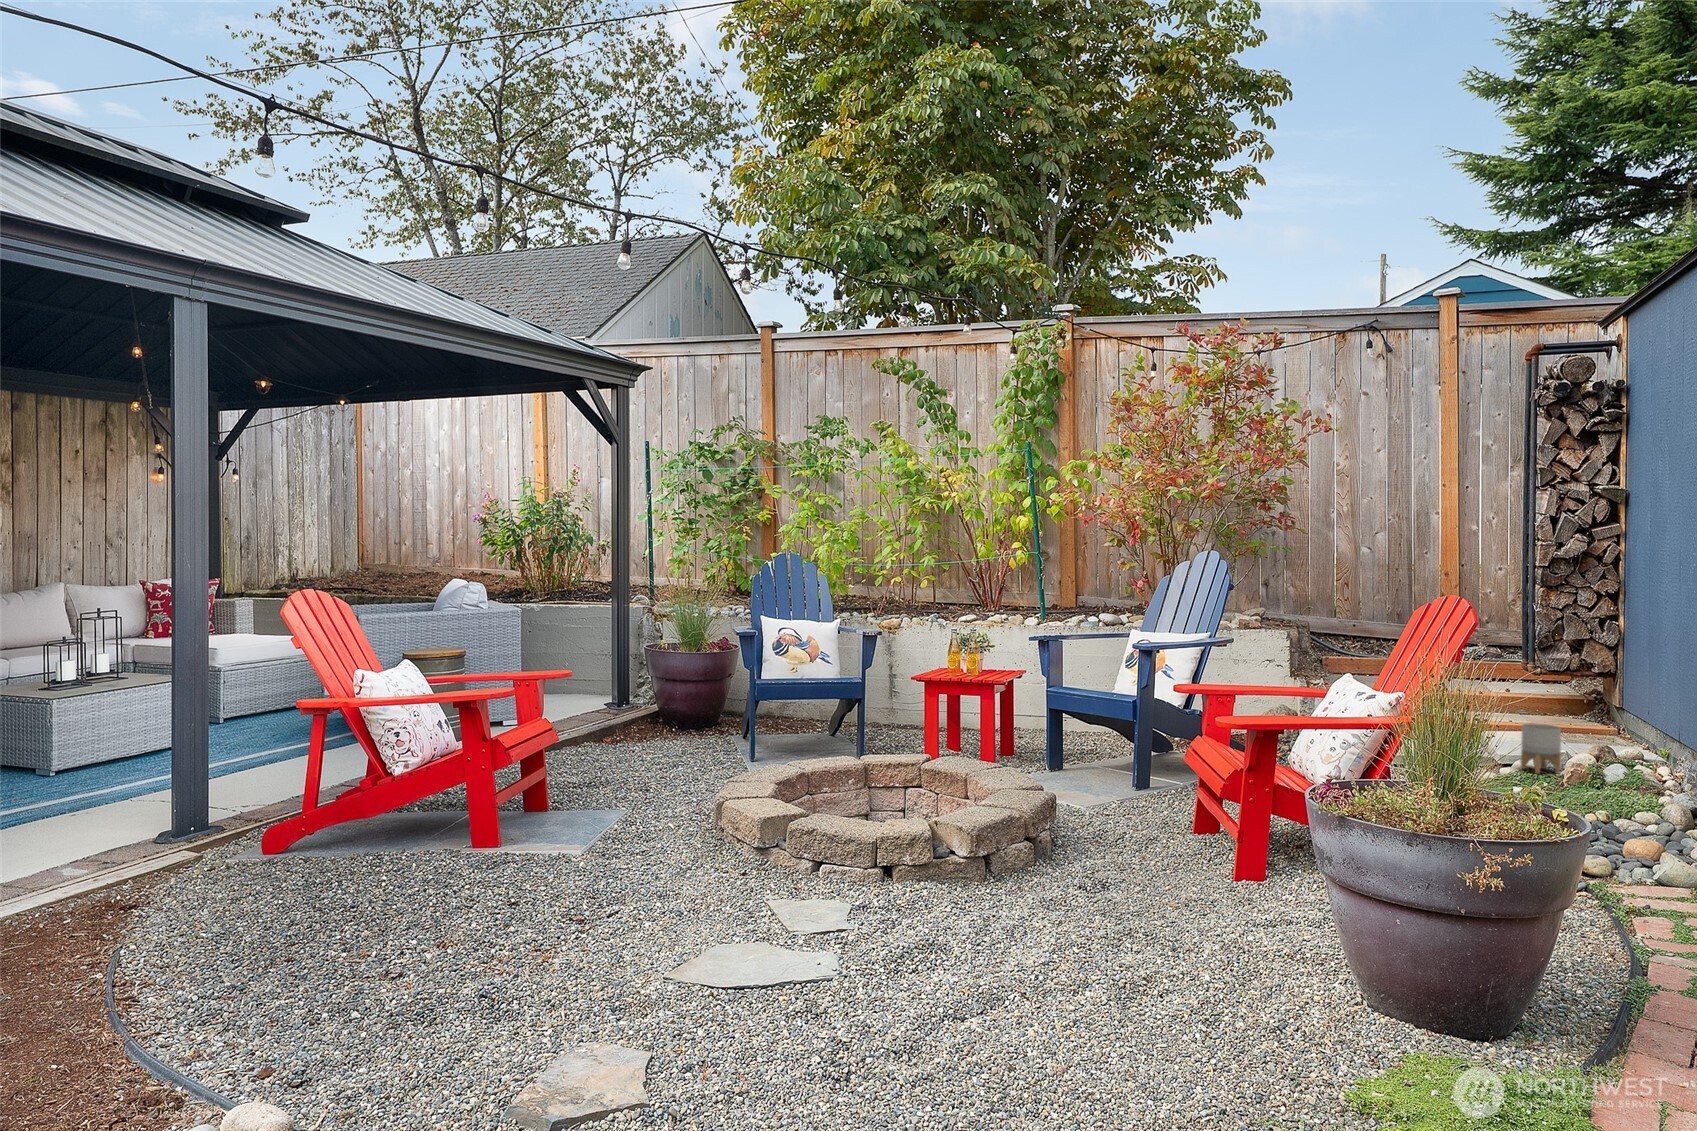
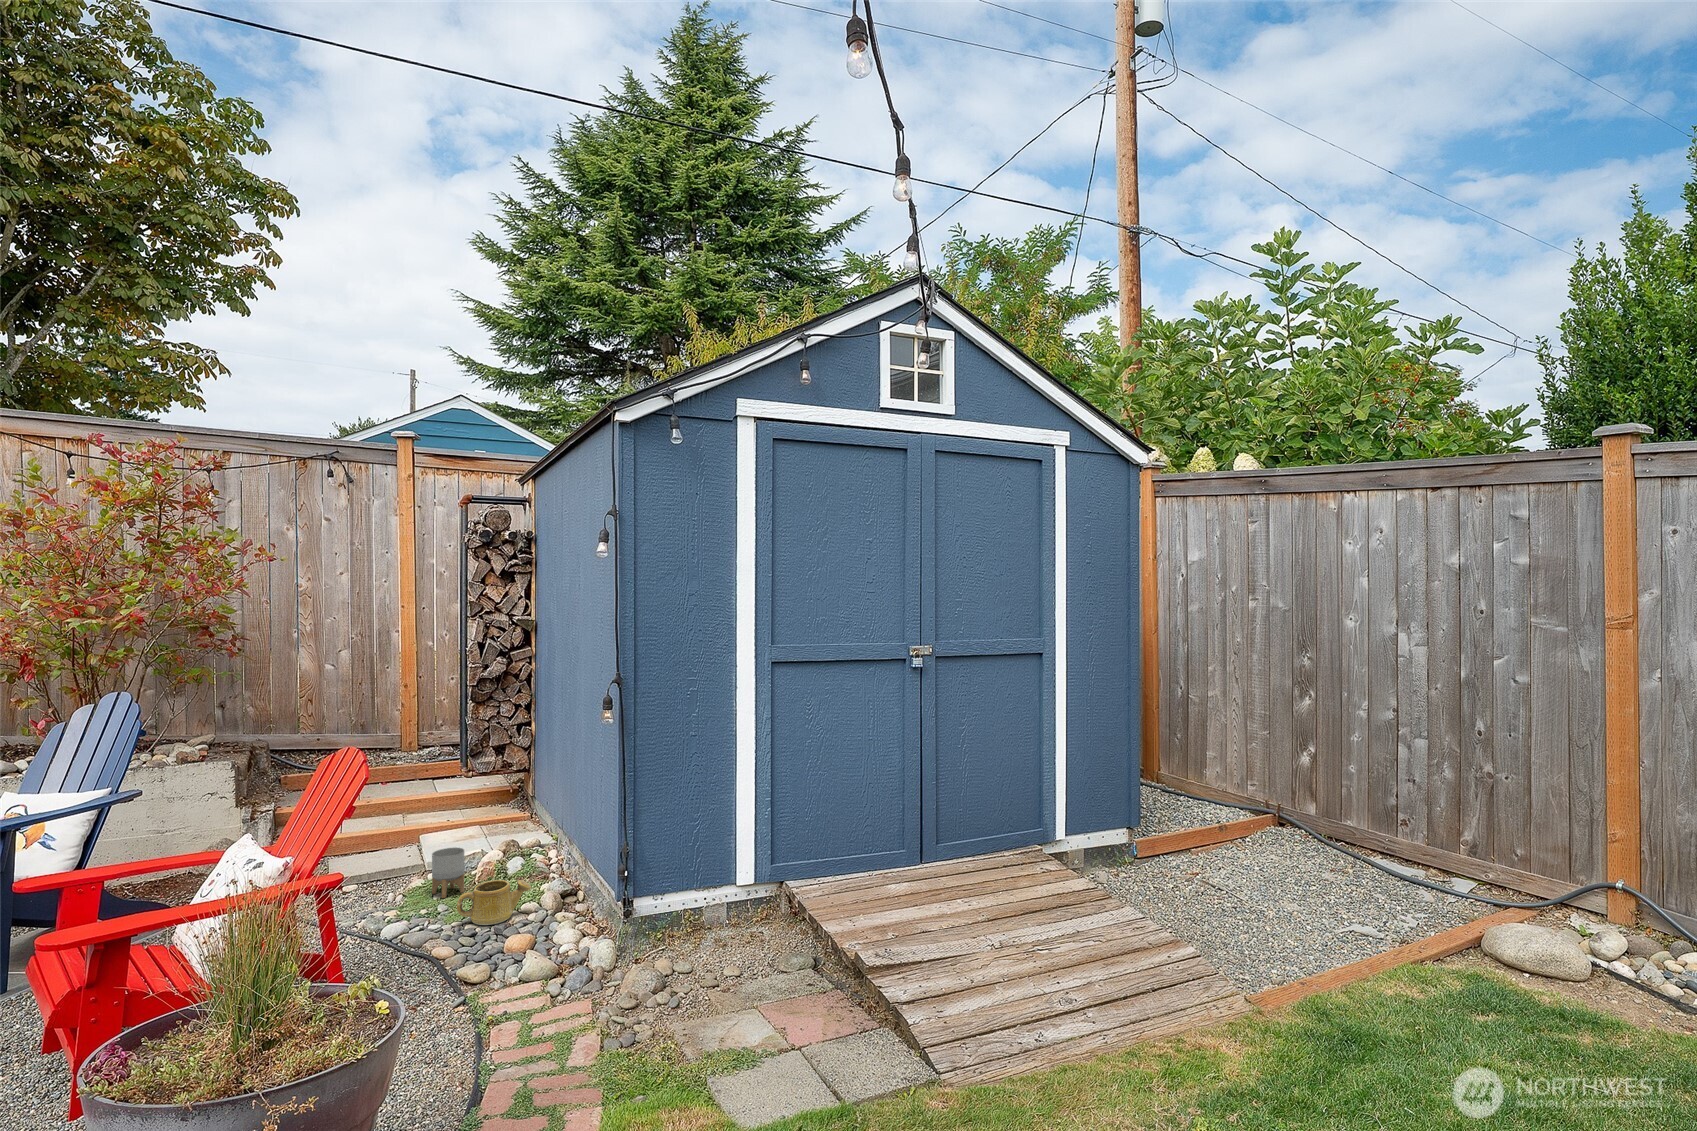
watering can: none [1567,757,1663,803] -> present [457,880,531,925]

